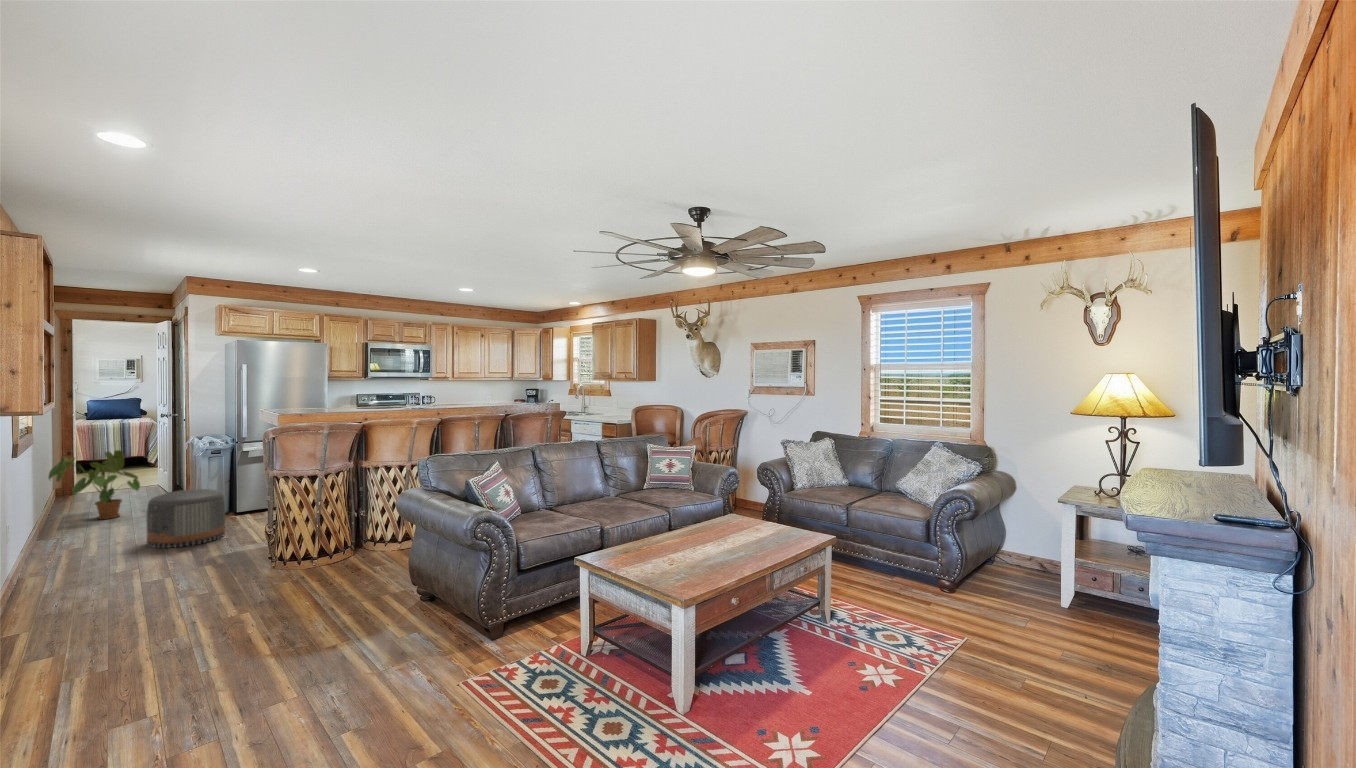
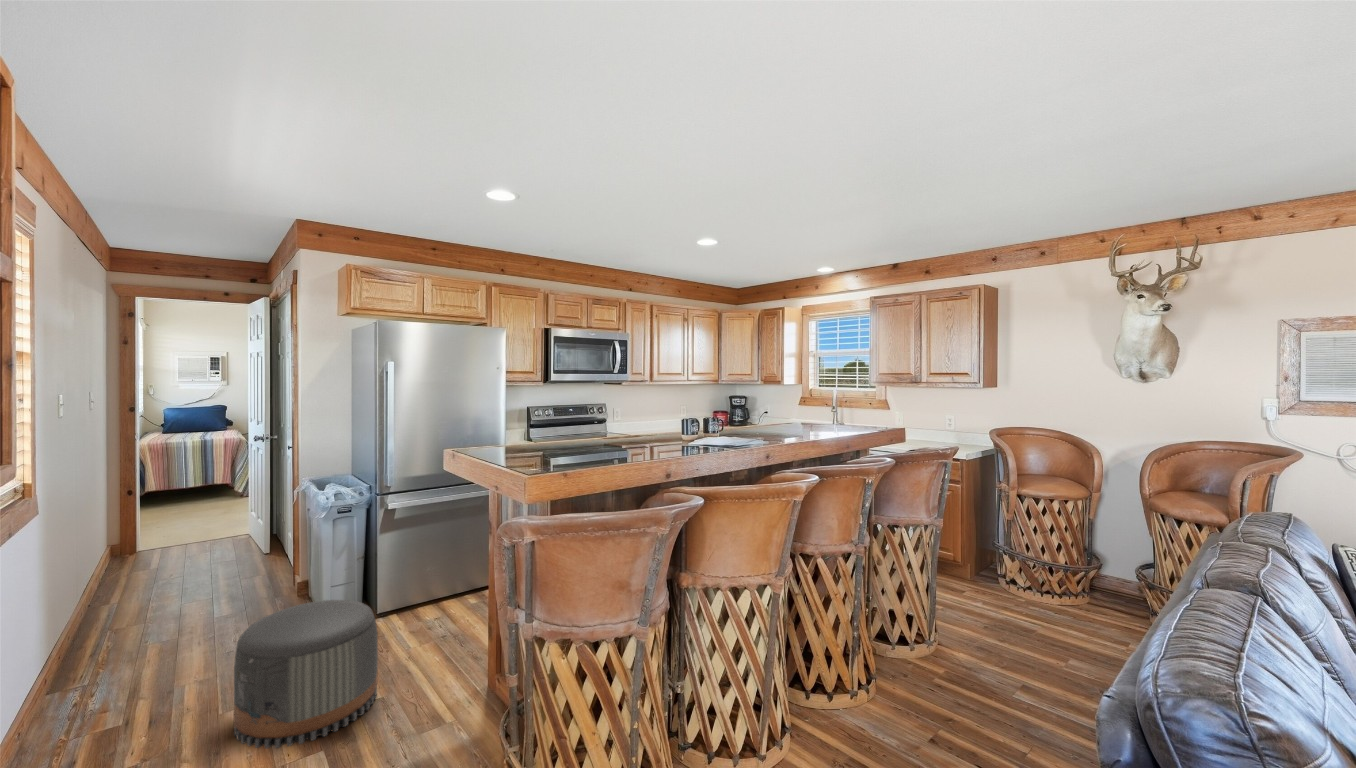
house plant: present [48,450,140,519] -> none [70,506,224,627]

